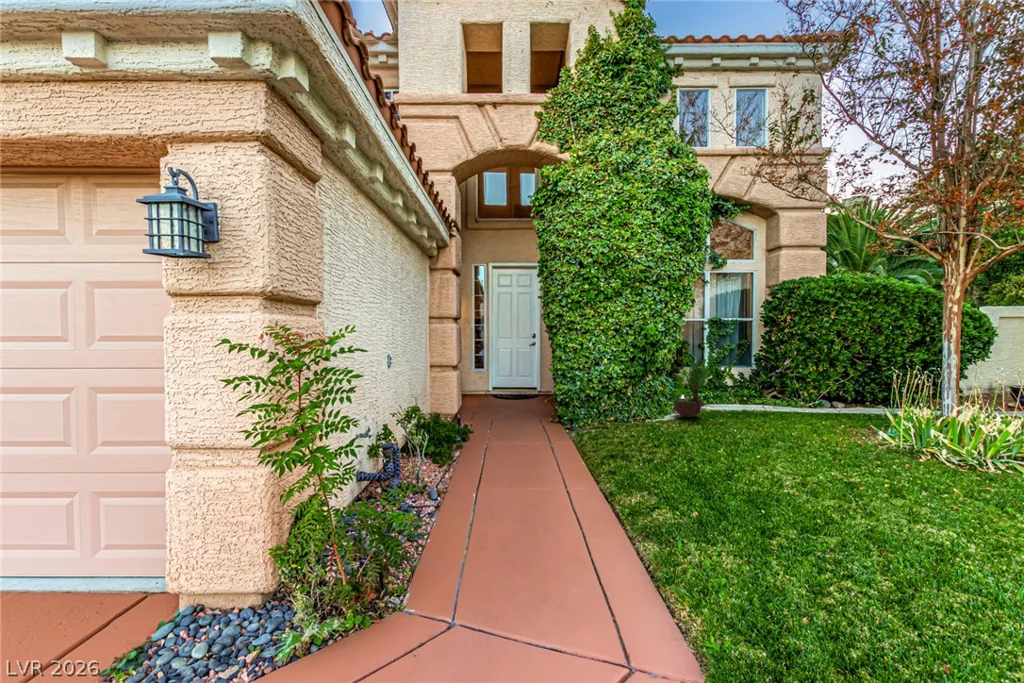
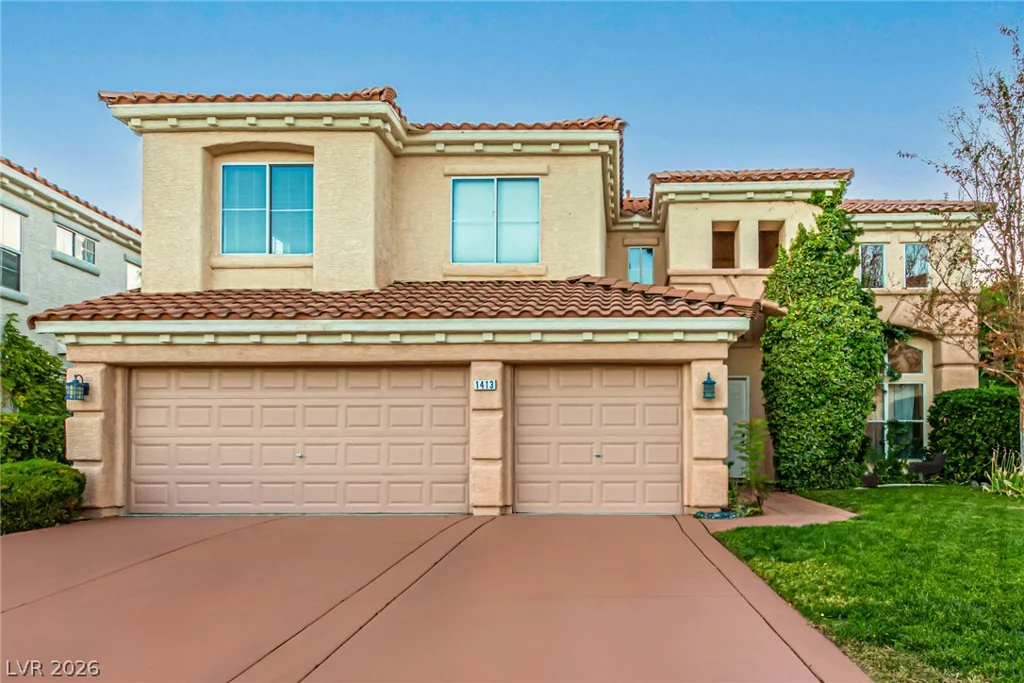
lounge chair: none [732,361,790,402] -> present [909,453,946,483]

